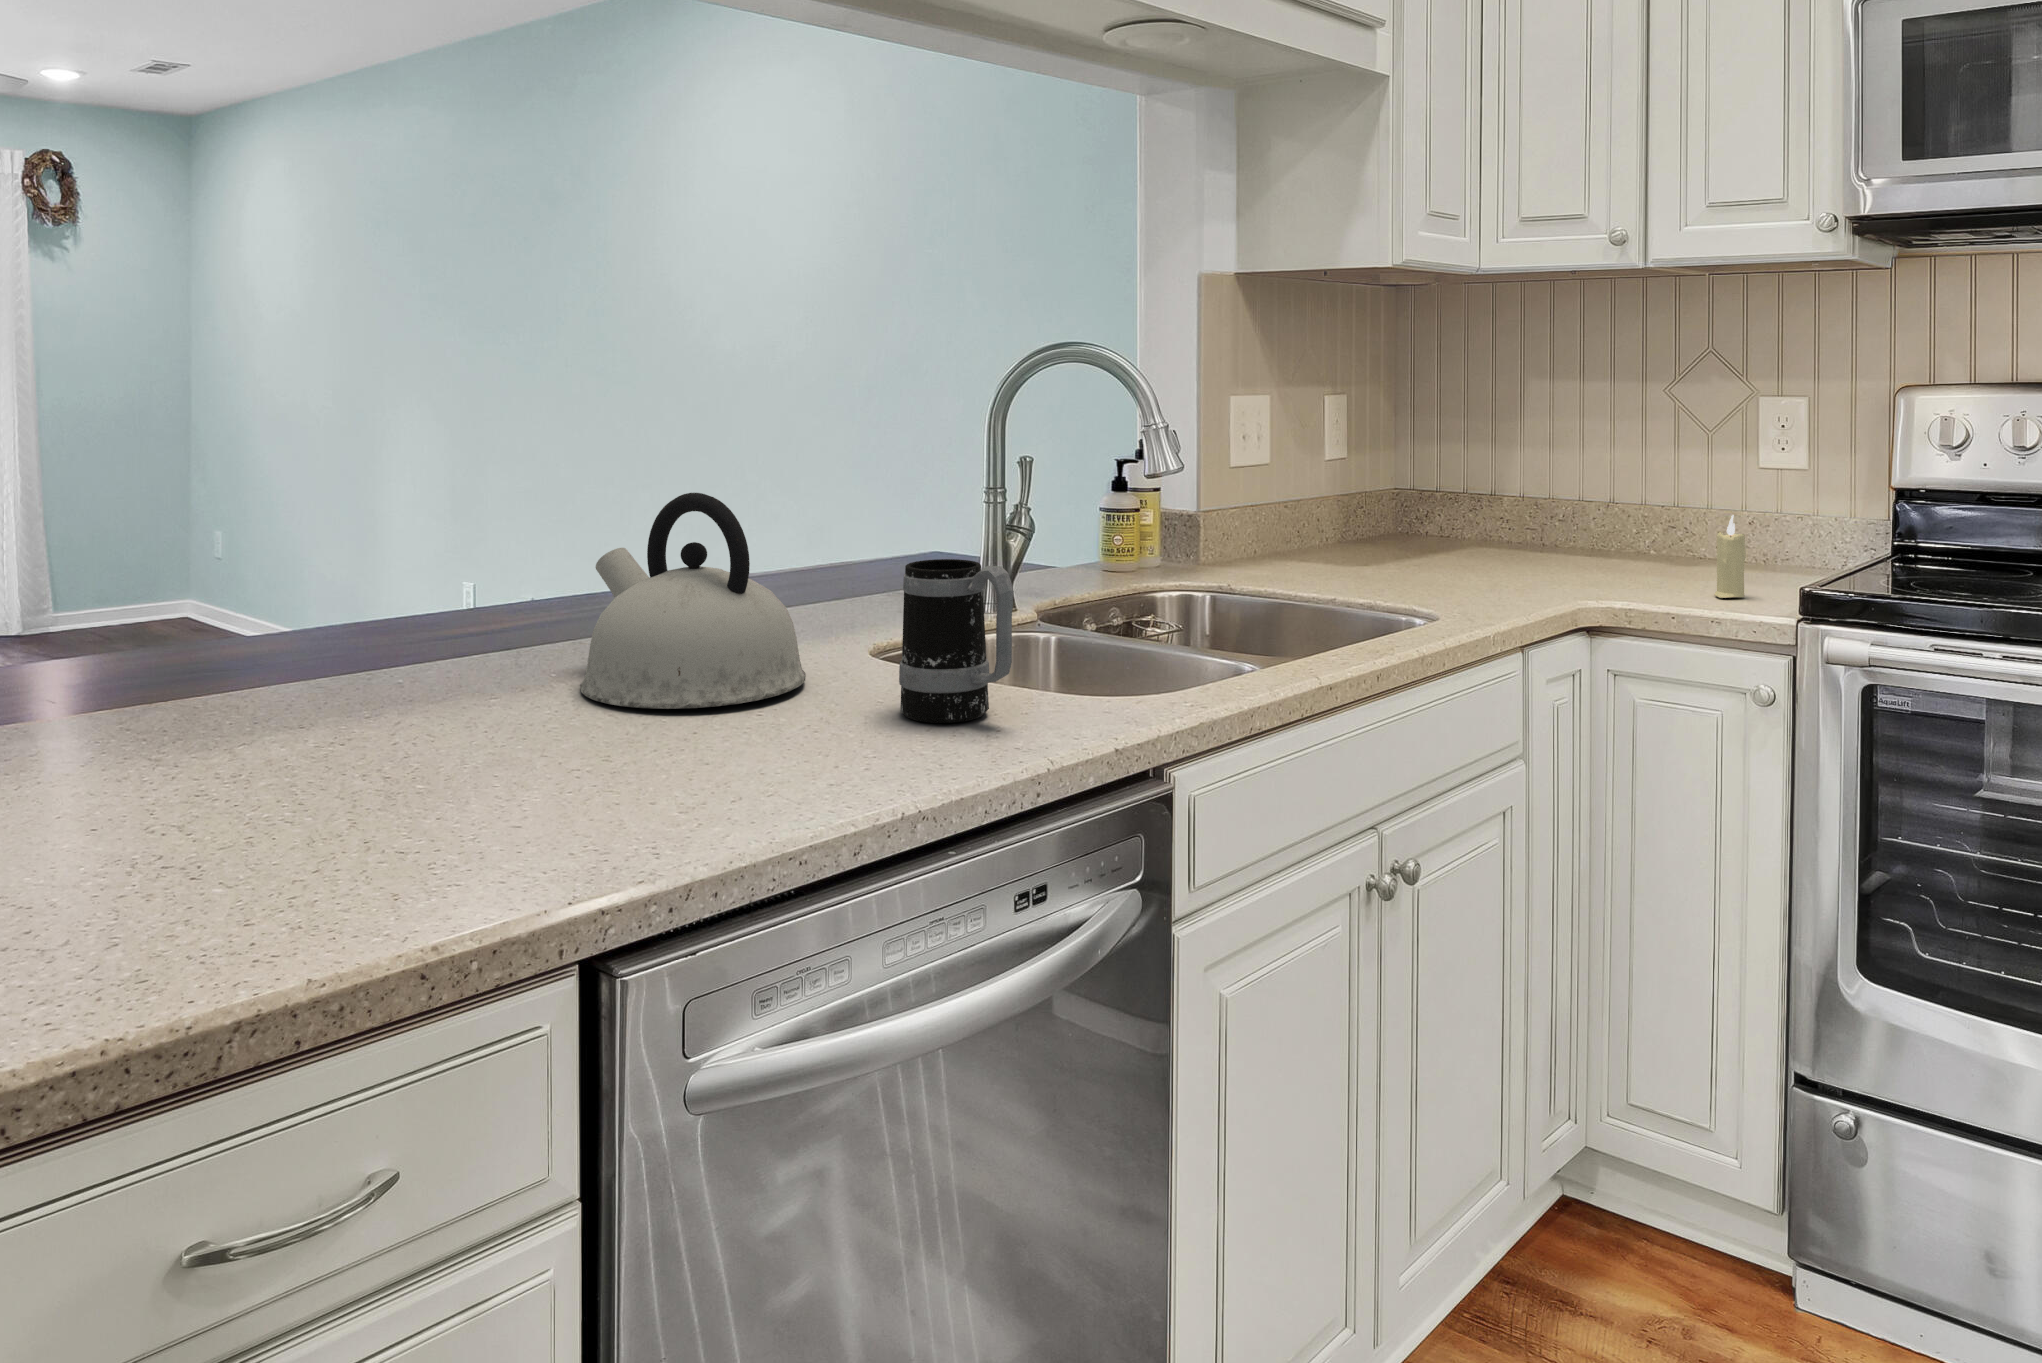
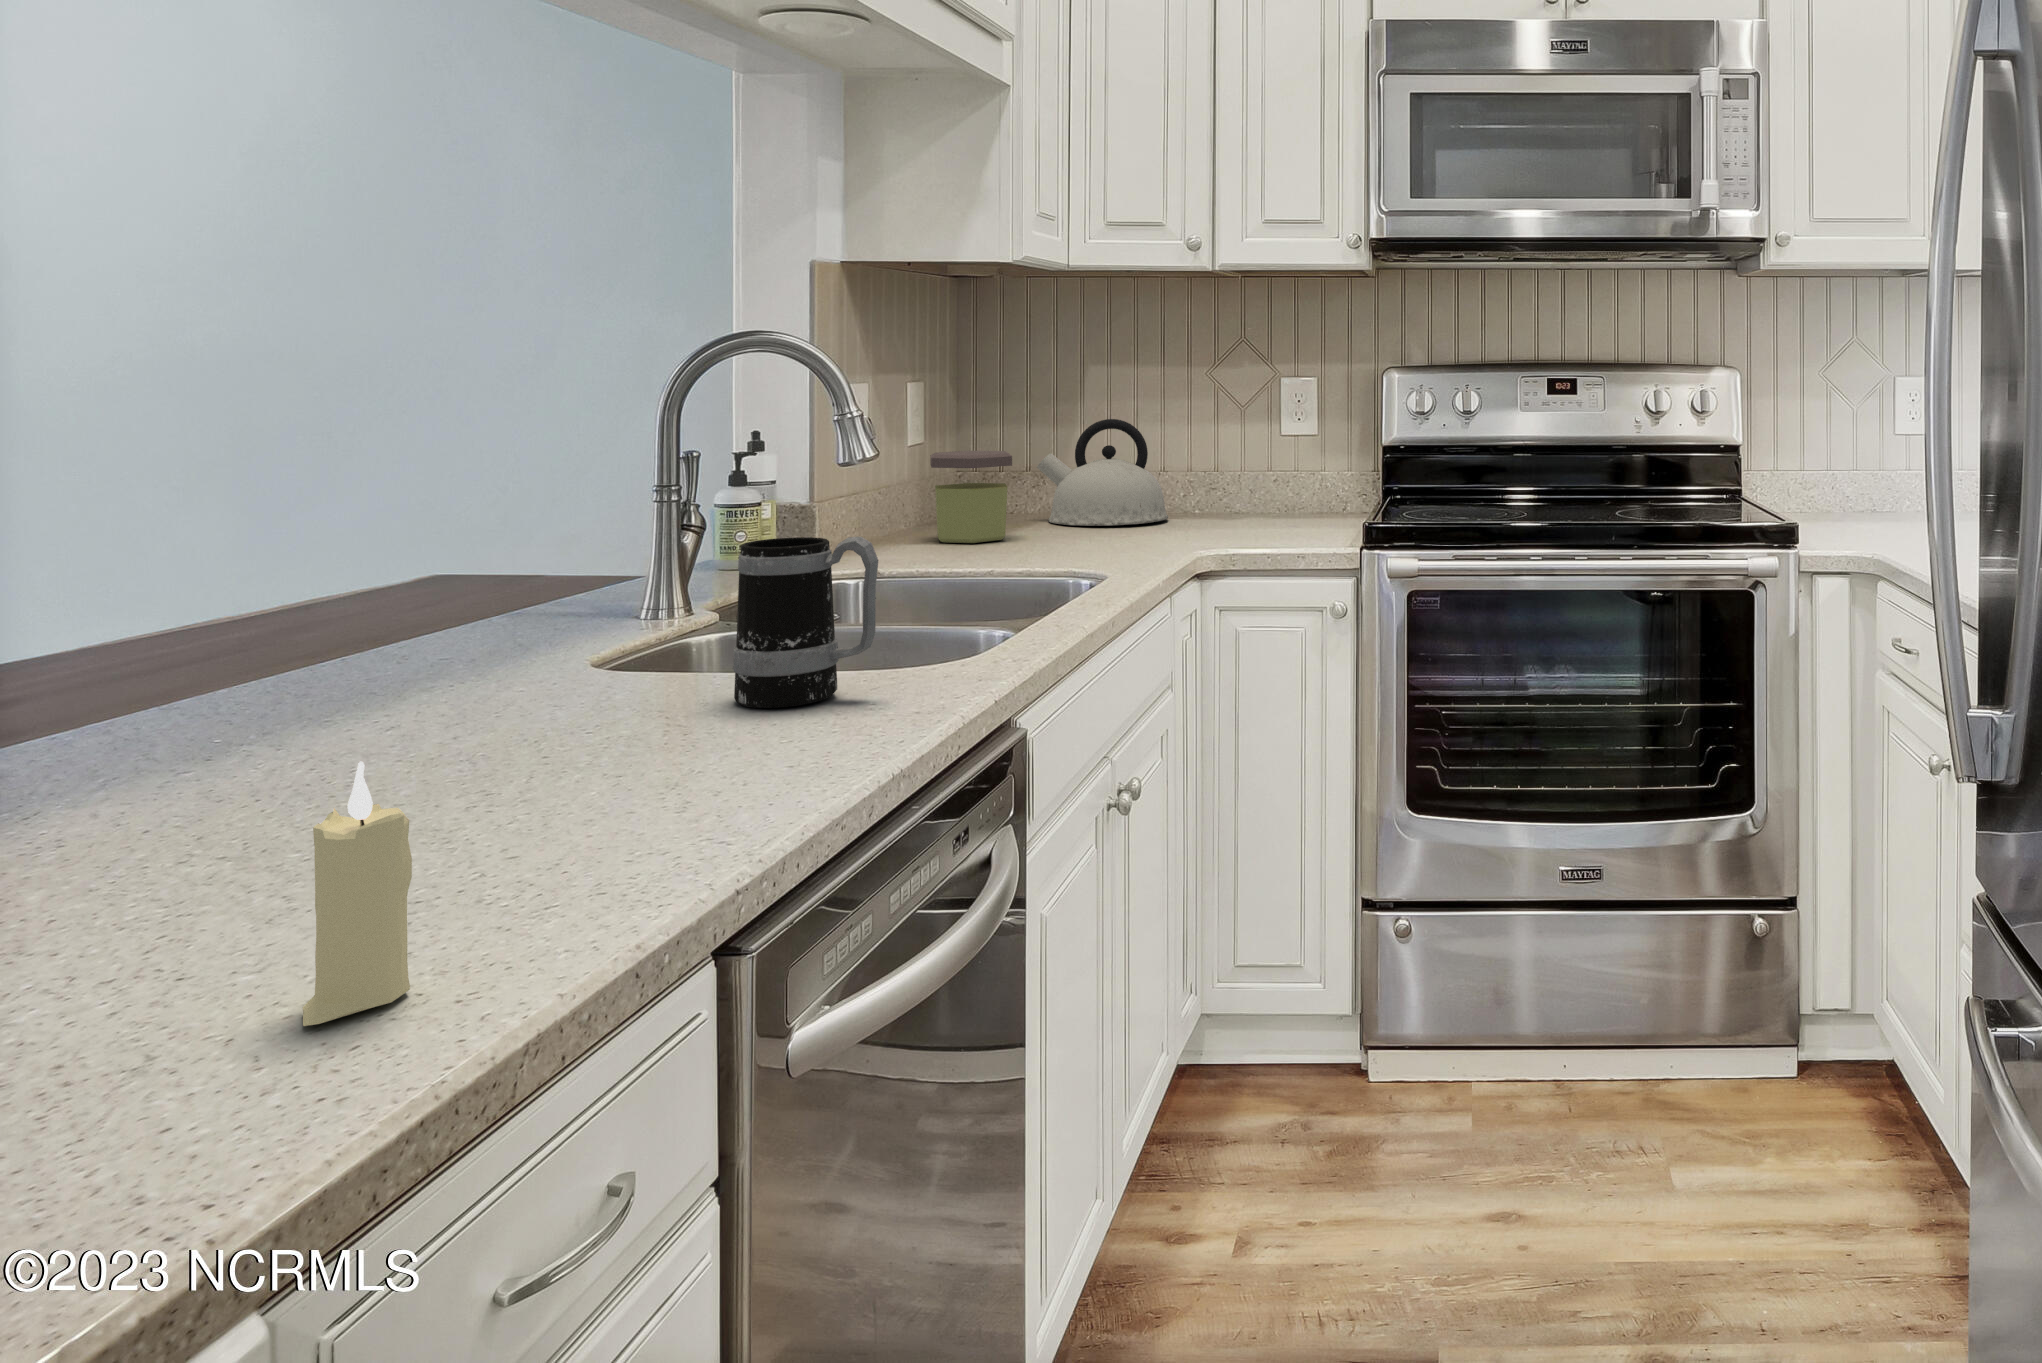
jar: none [1321,466,1408,564] -> present [930,451,1012,543]
kettle: present [581,493,806,709] -> present [1037,419,1168,526]
candle: present [1714,515,1746,598] -> present [303,761,412,1026]

